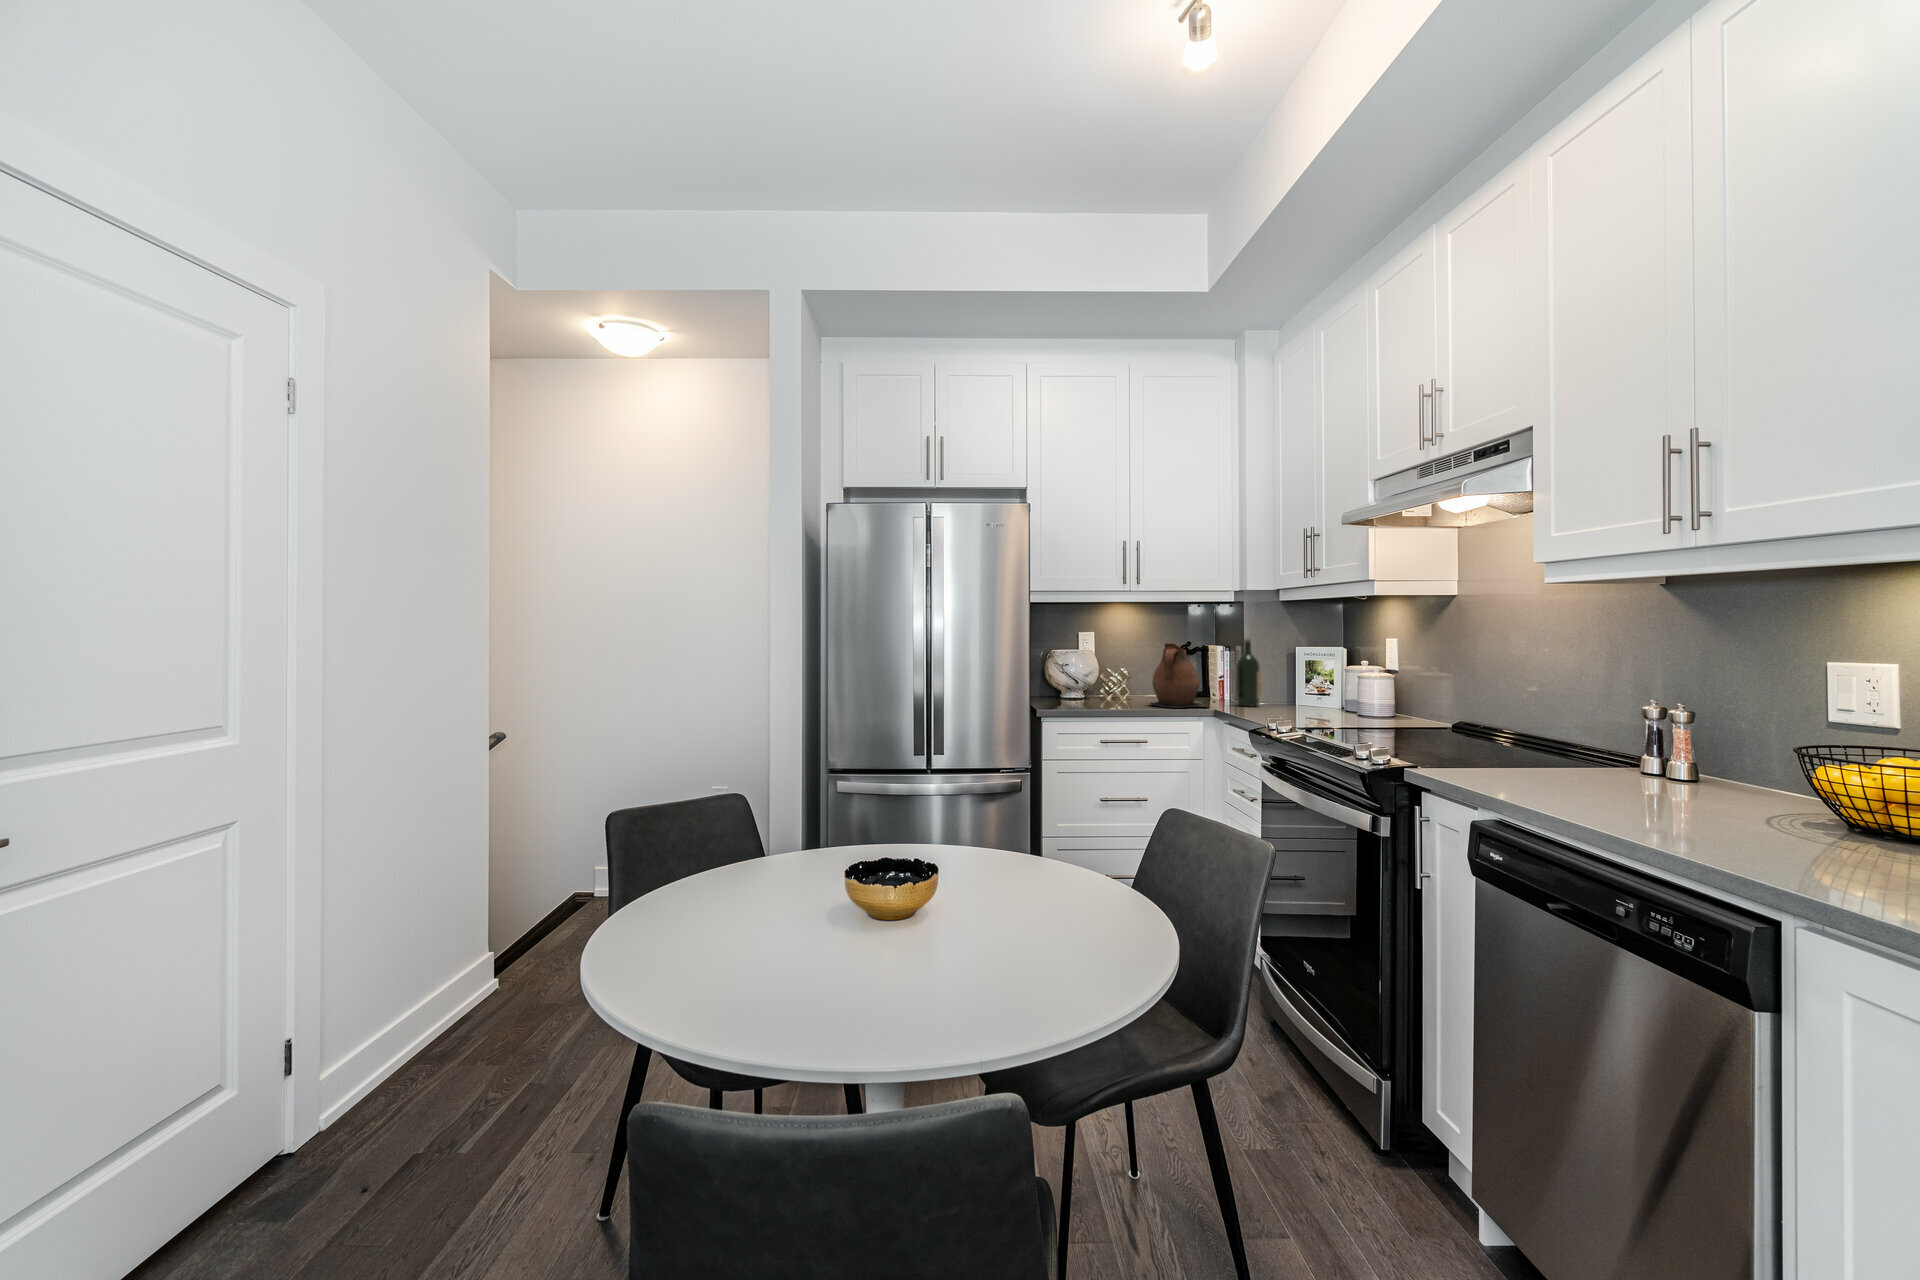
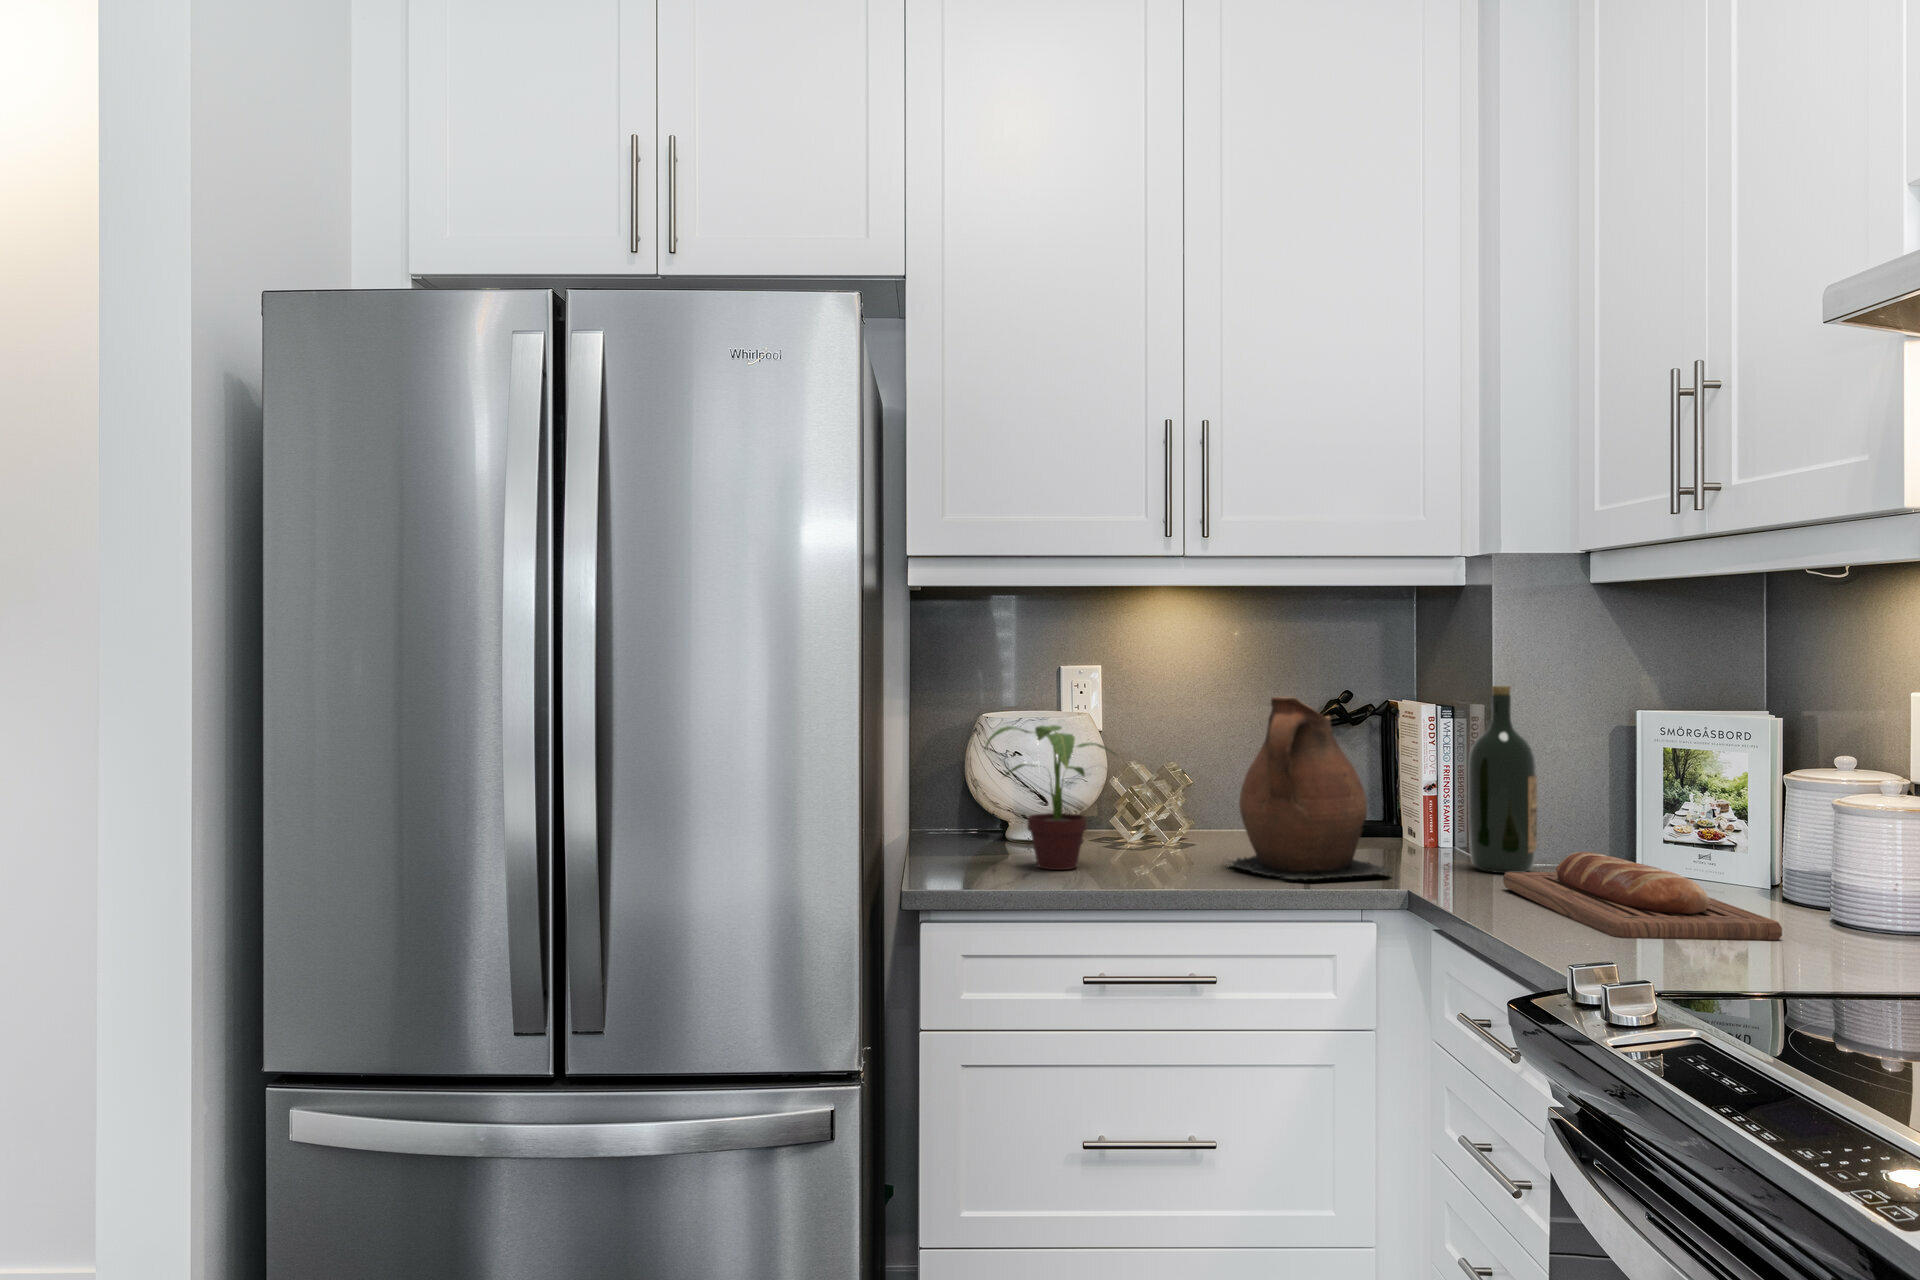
potted plant: none [1060,654,1109,706] -> present [986,725,1117,870]
bread loaf: none [1248,696,1338,720] -> present [1503,852,1782,941]

